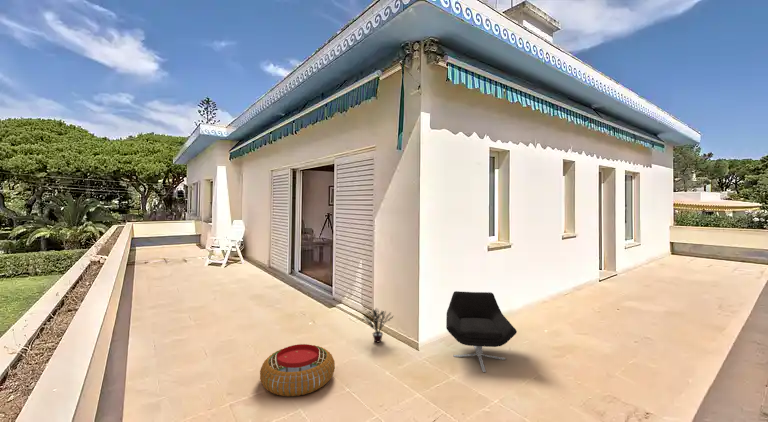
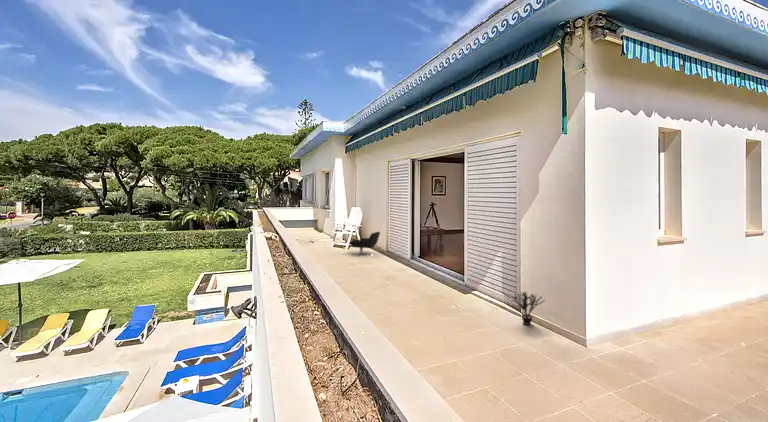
lounge chair: present [446,291,517,372] -> present [350,232,380,254]
pouf: present [260,344,335,397] -> none [429,315,498,358]

